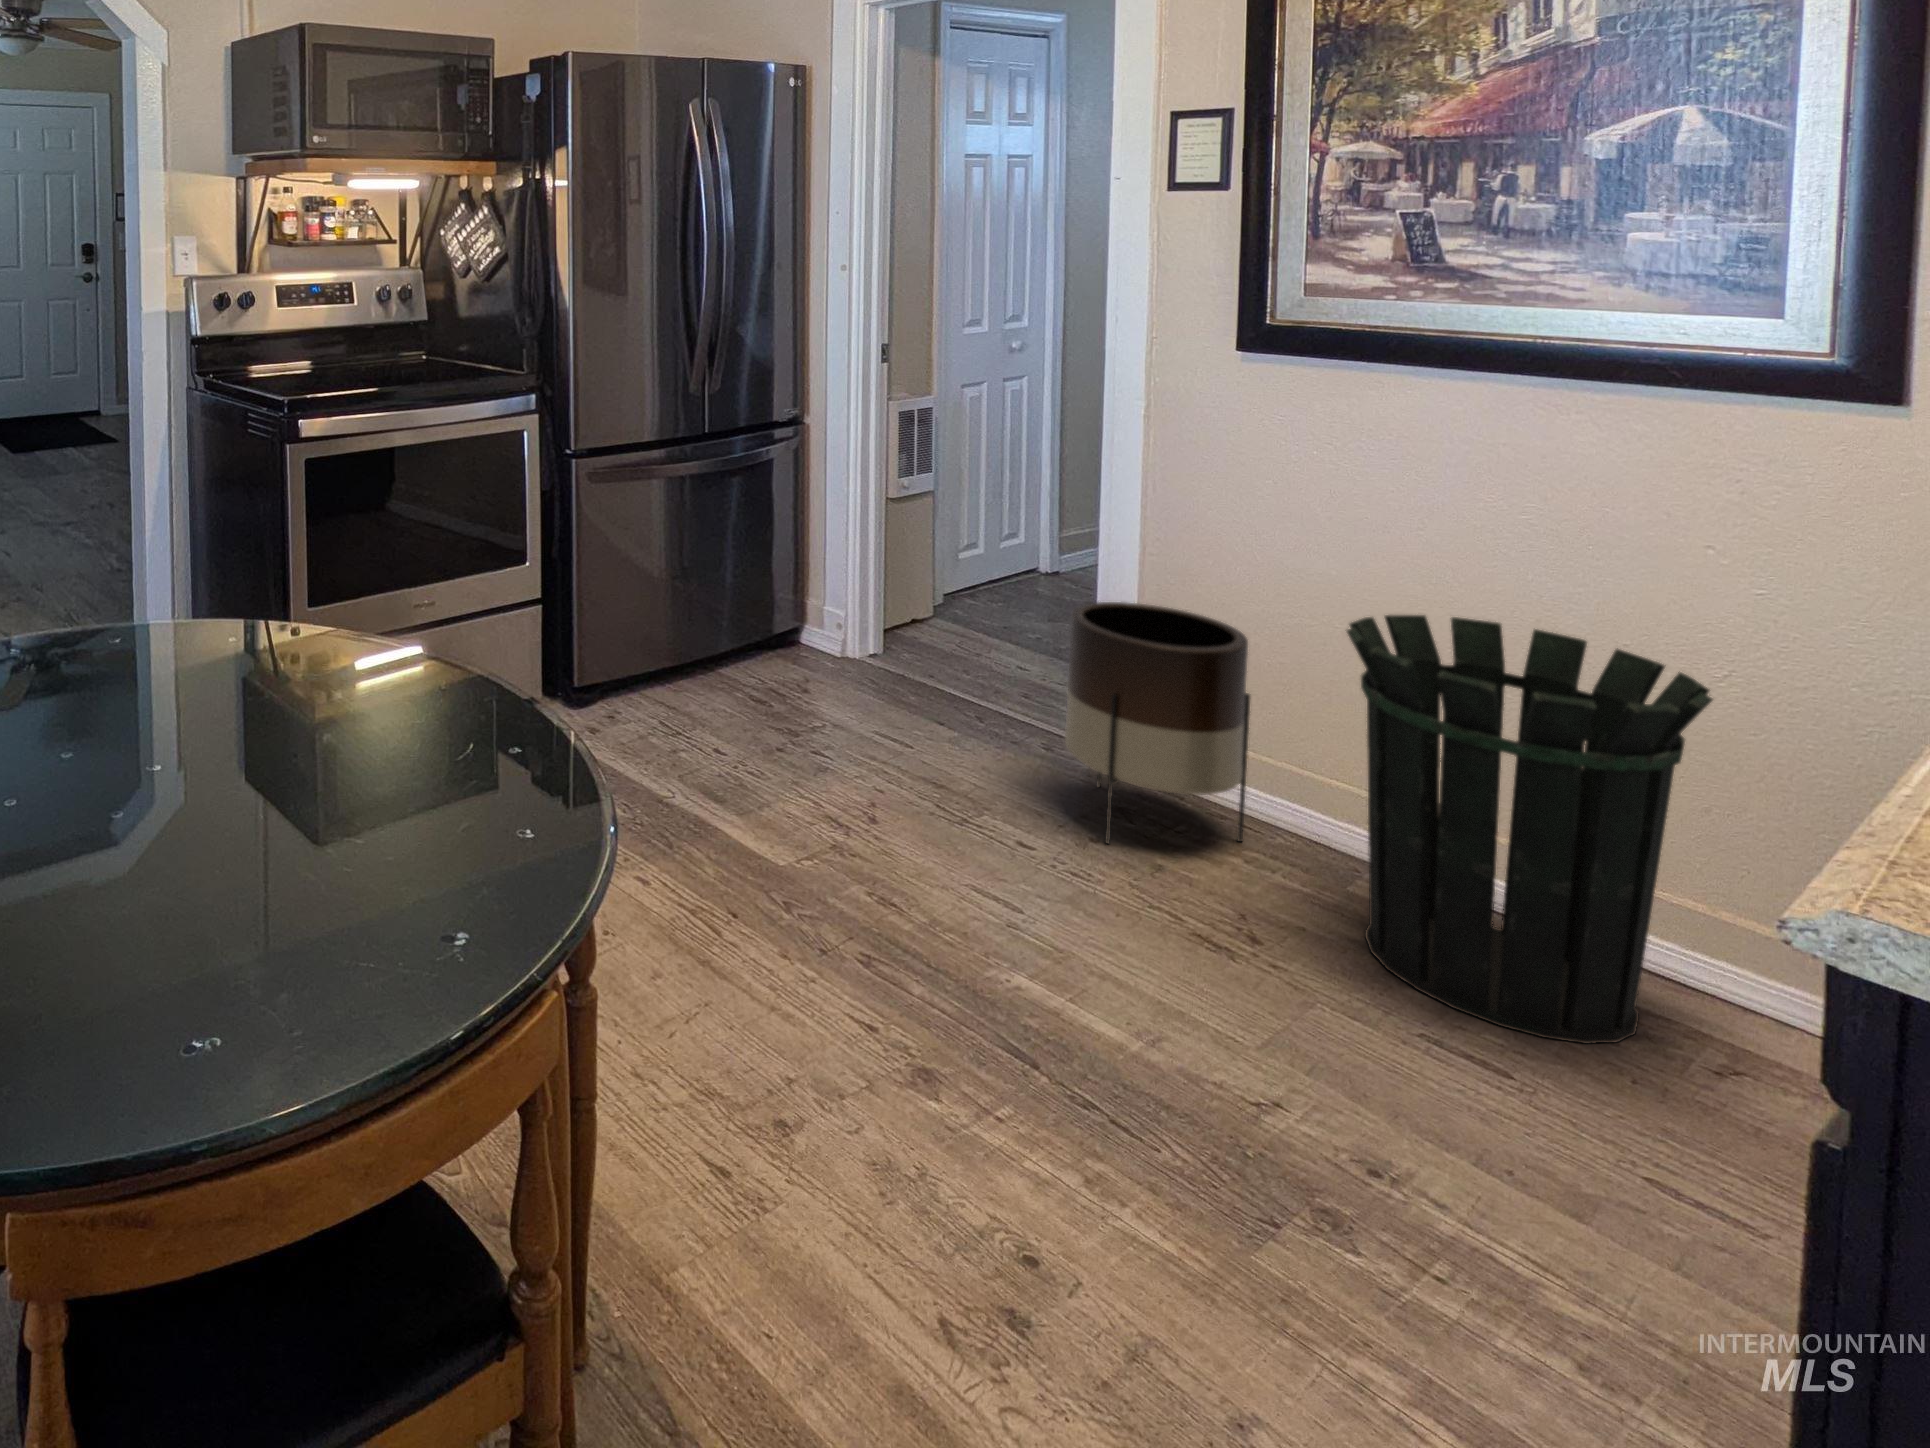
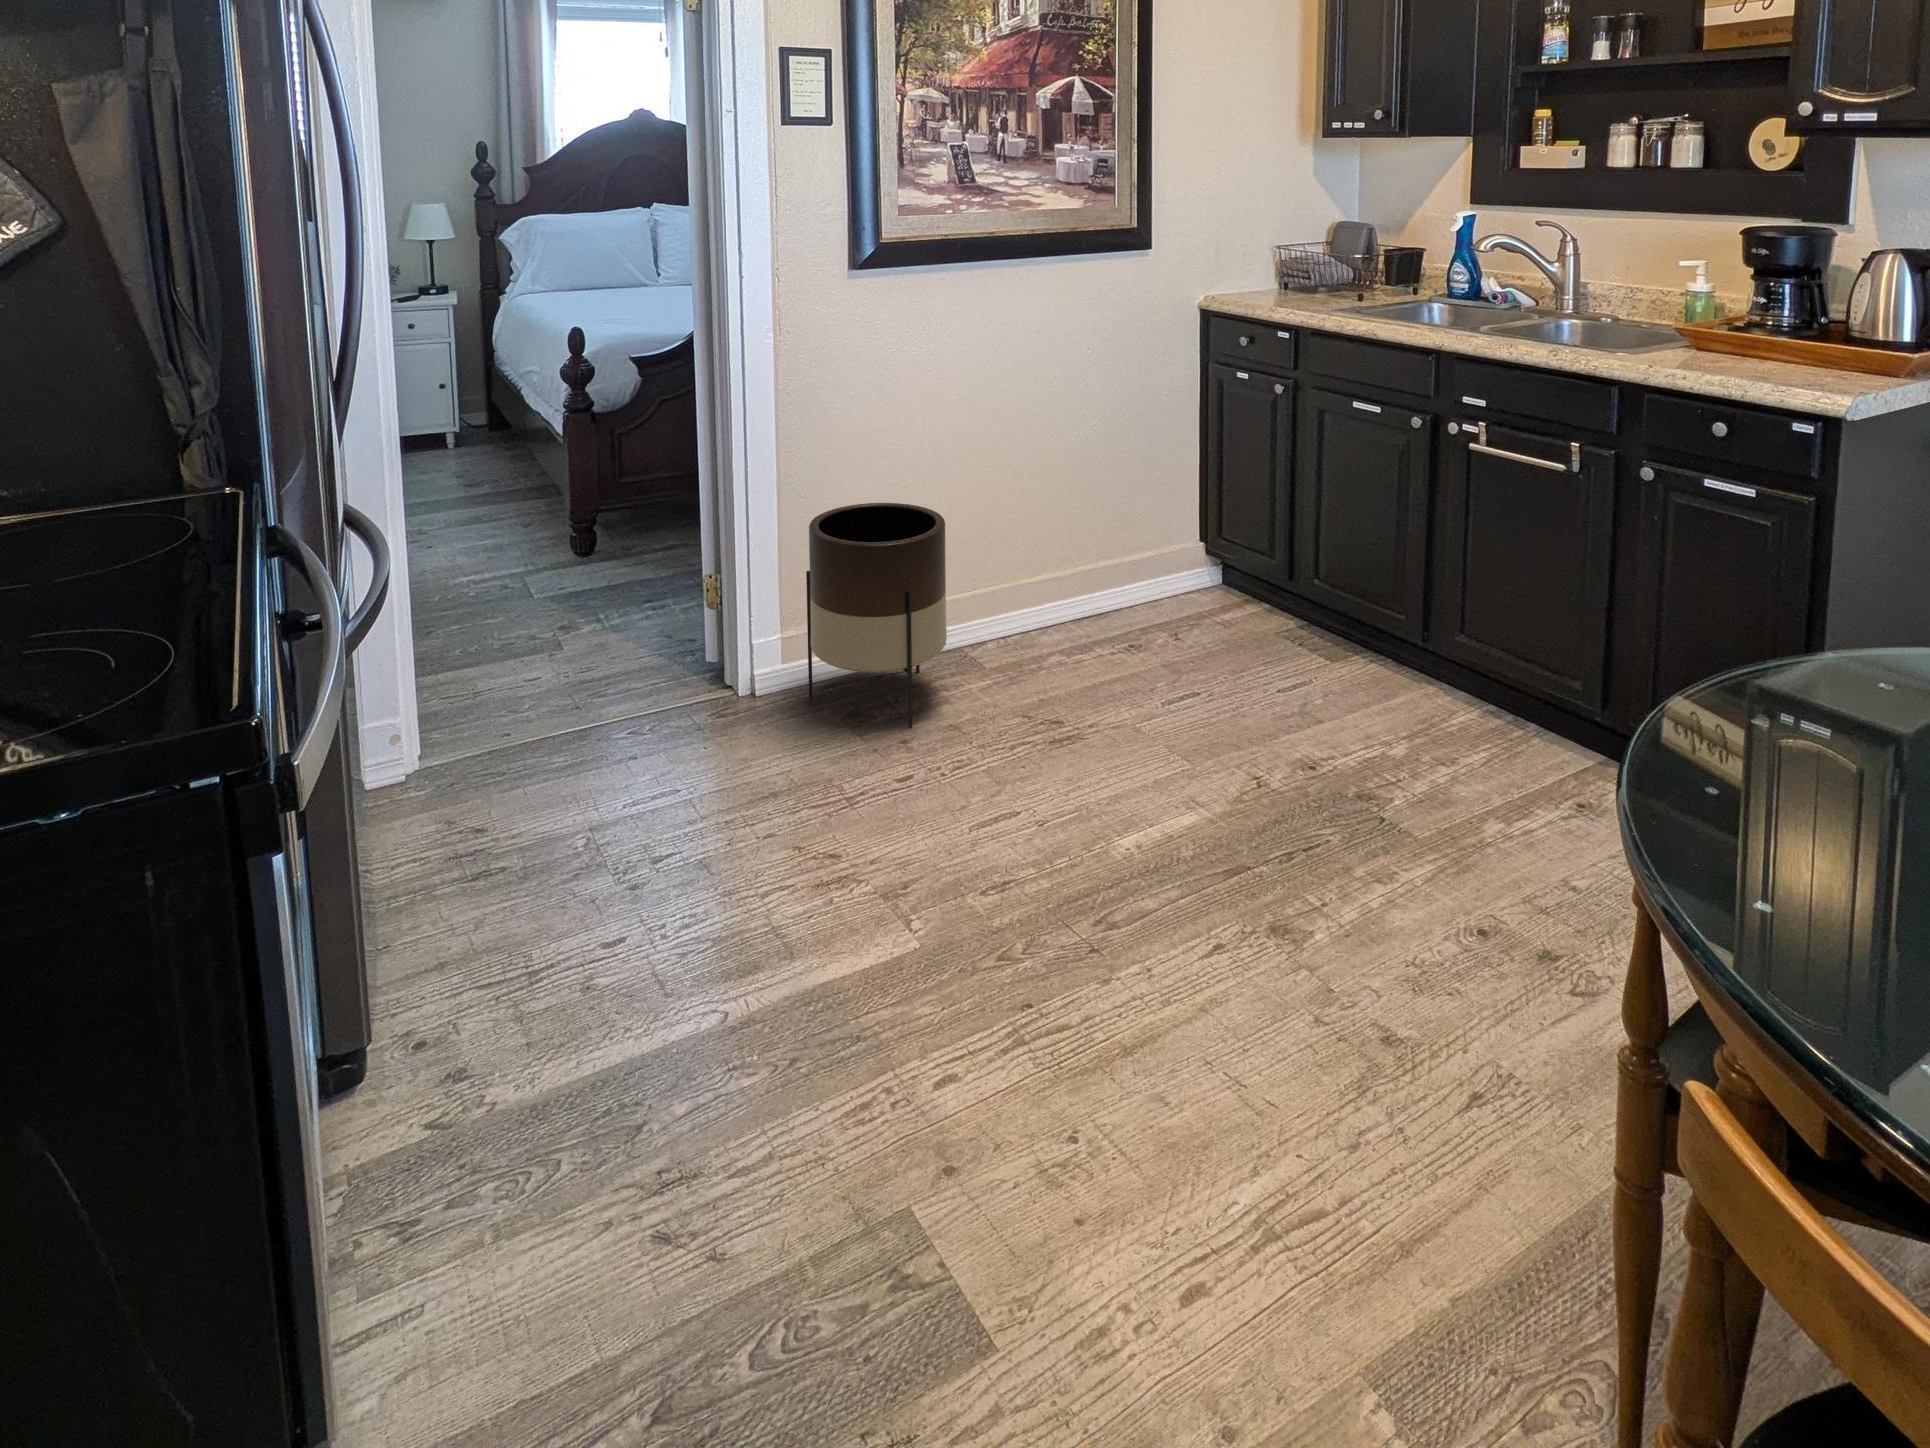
waste bin: present [1347,615,1713,1044] -> none [1013,424,1192,684]

